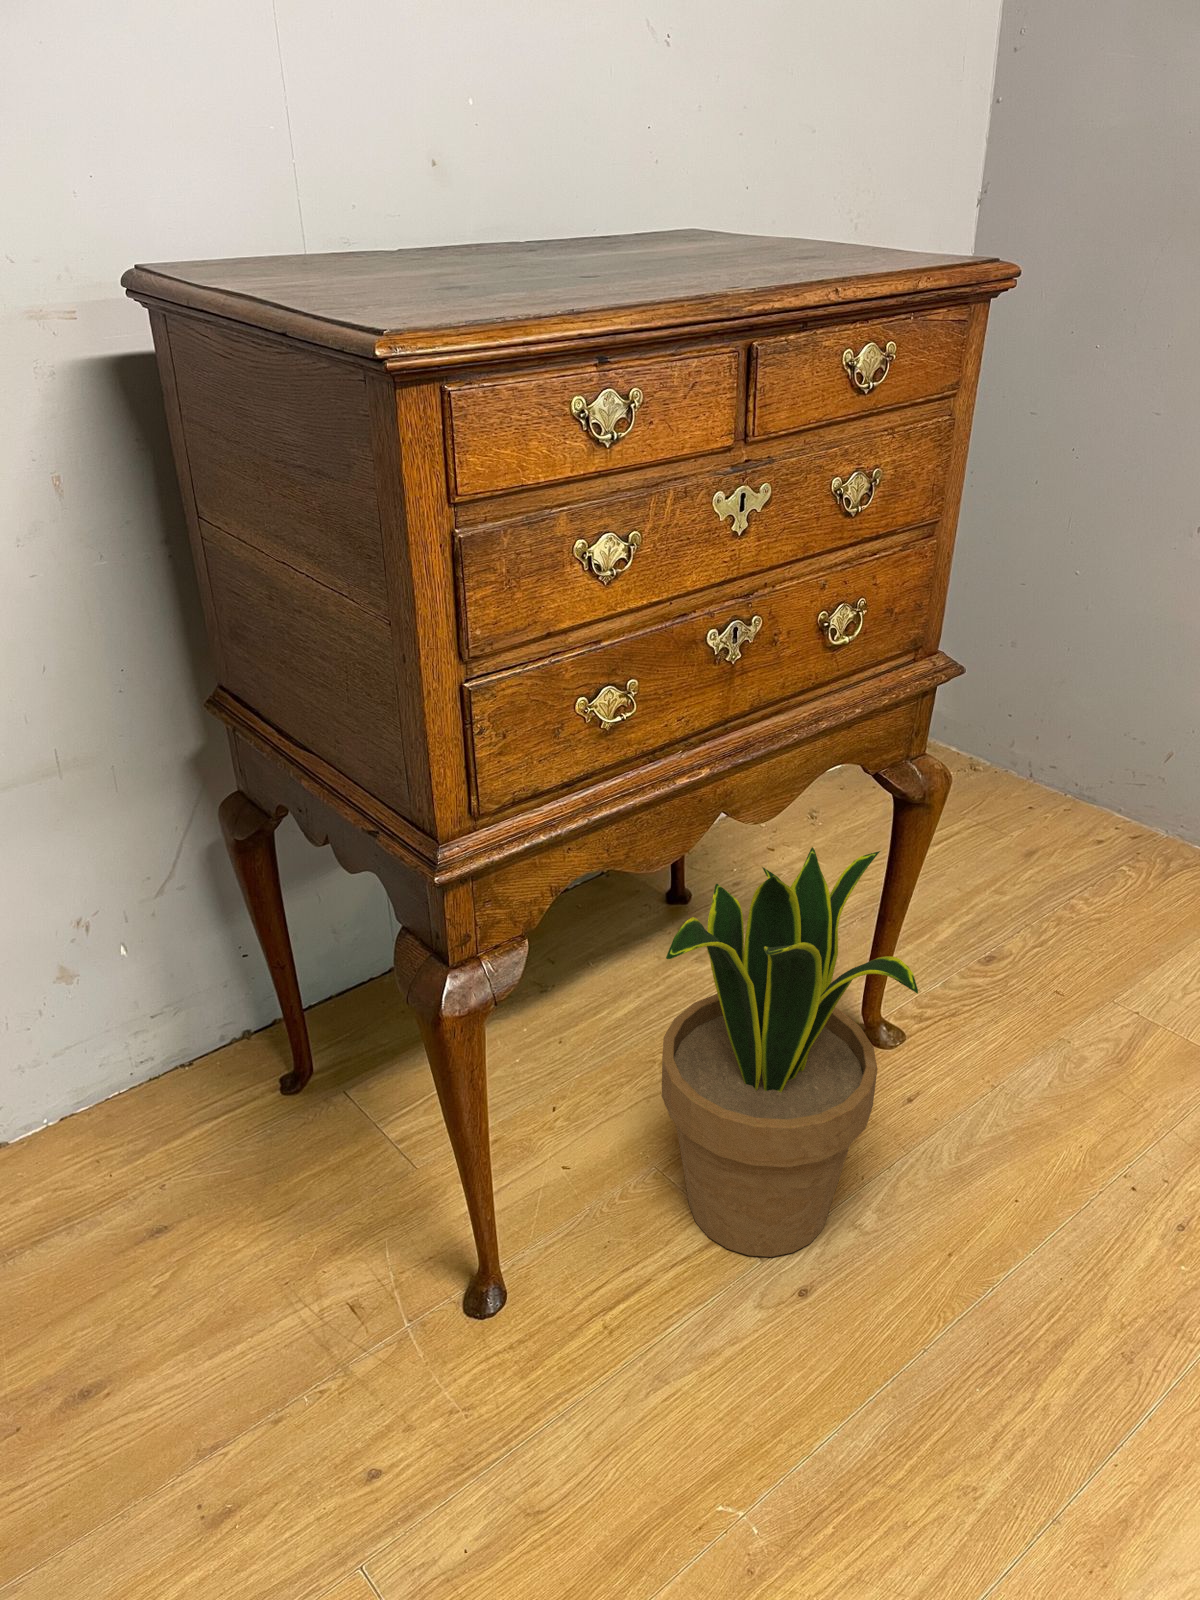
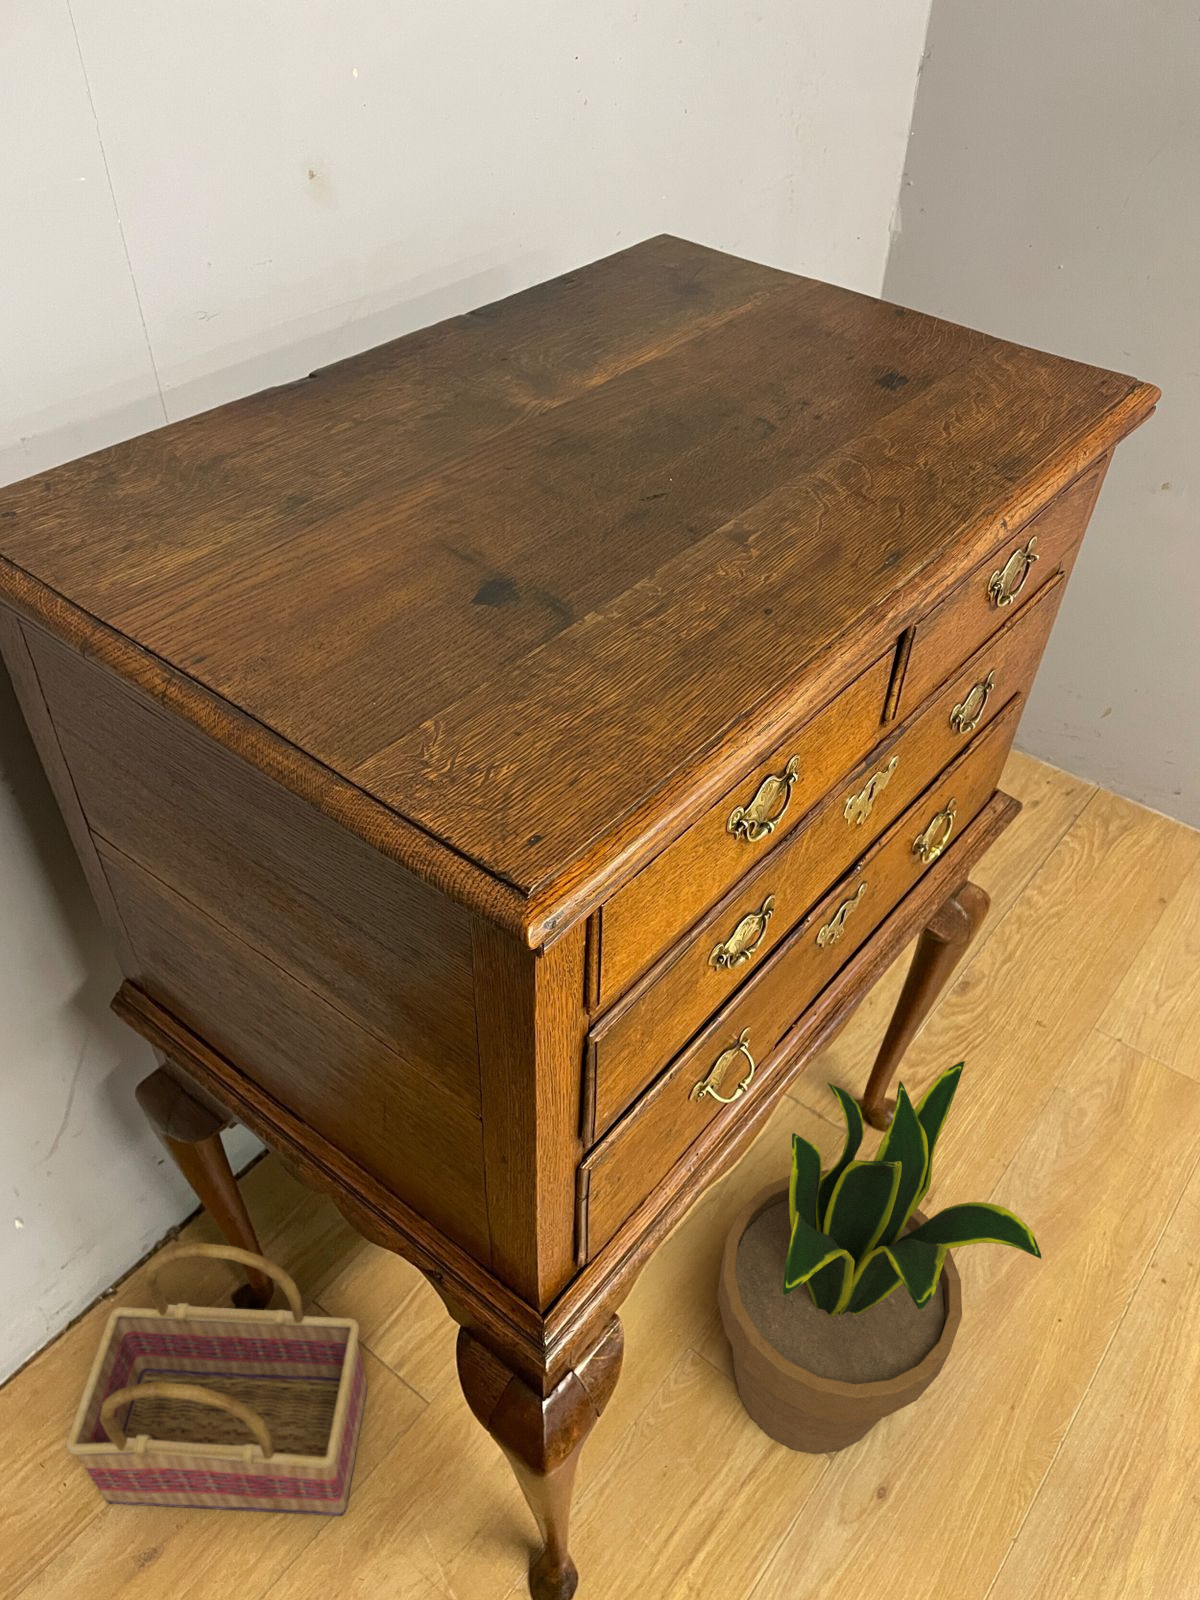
basket: none [113,947,368,1227] -> present [66,1243,367,1516]

